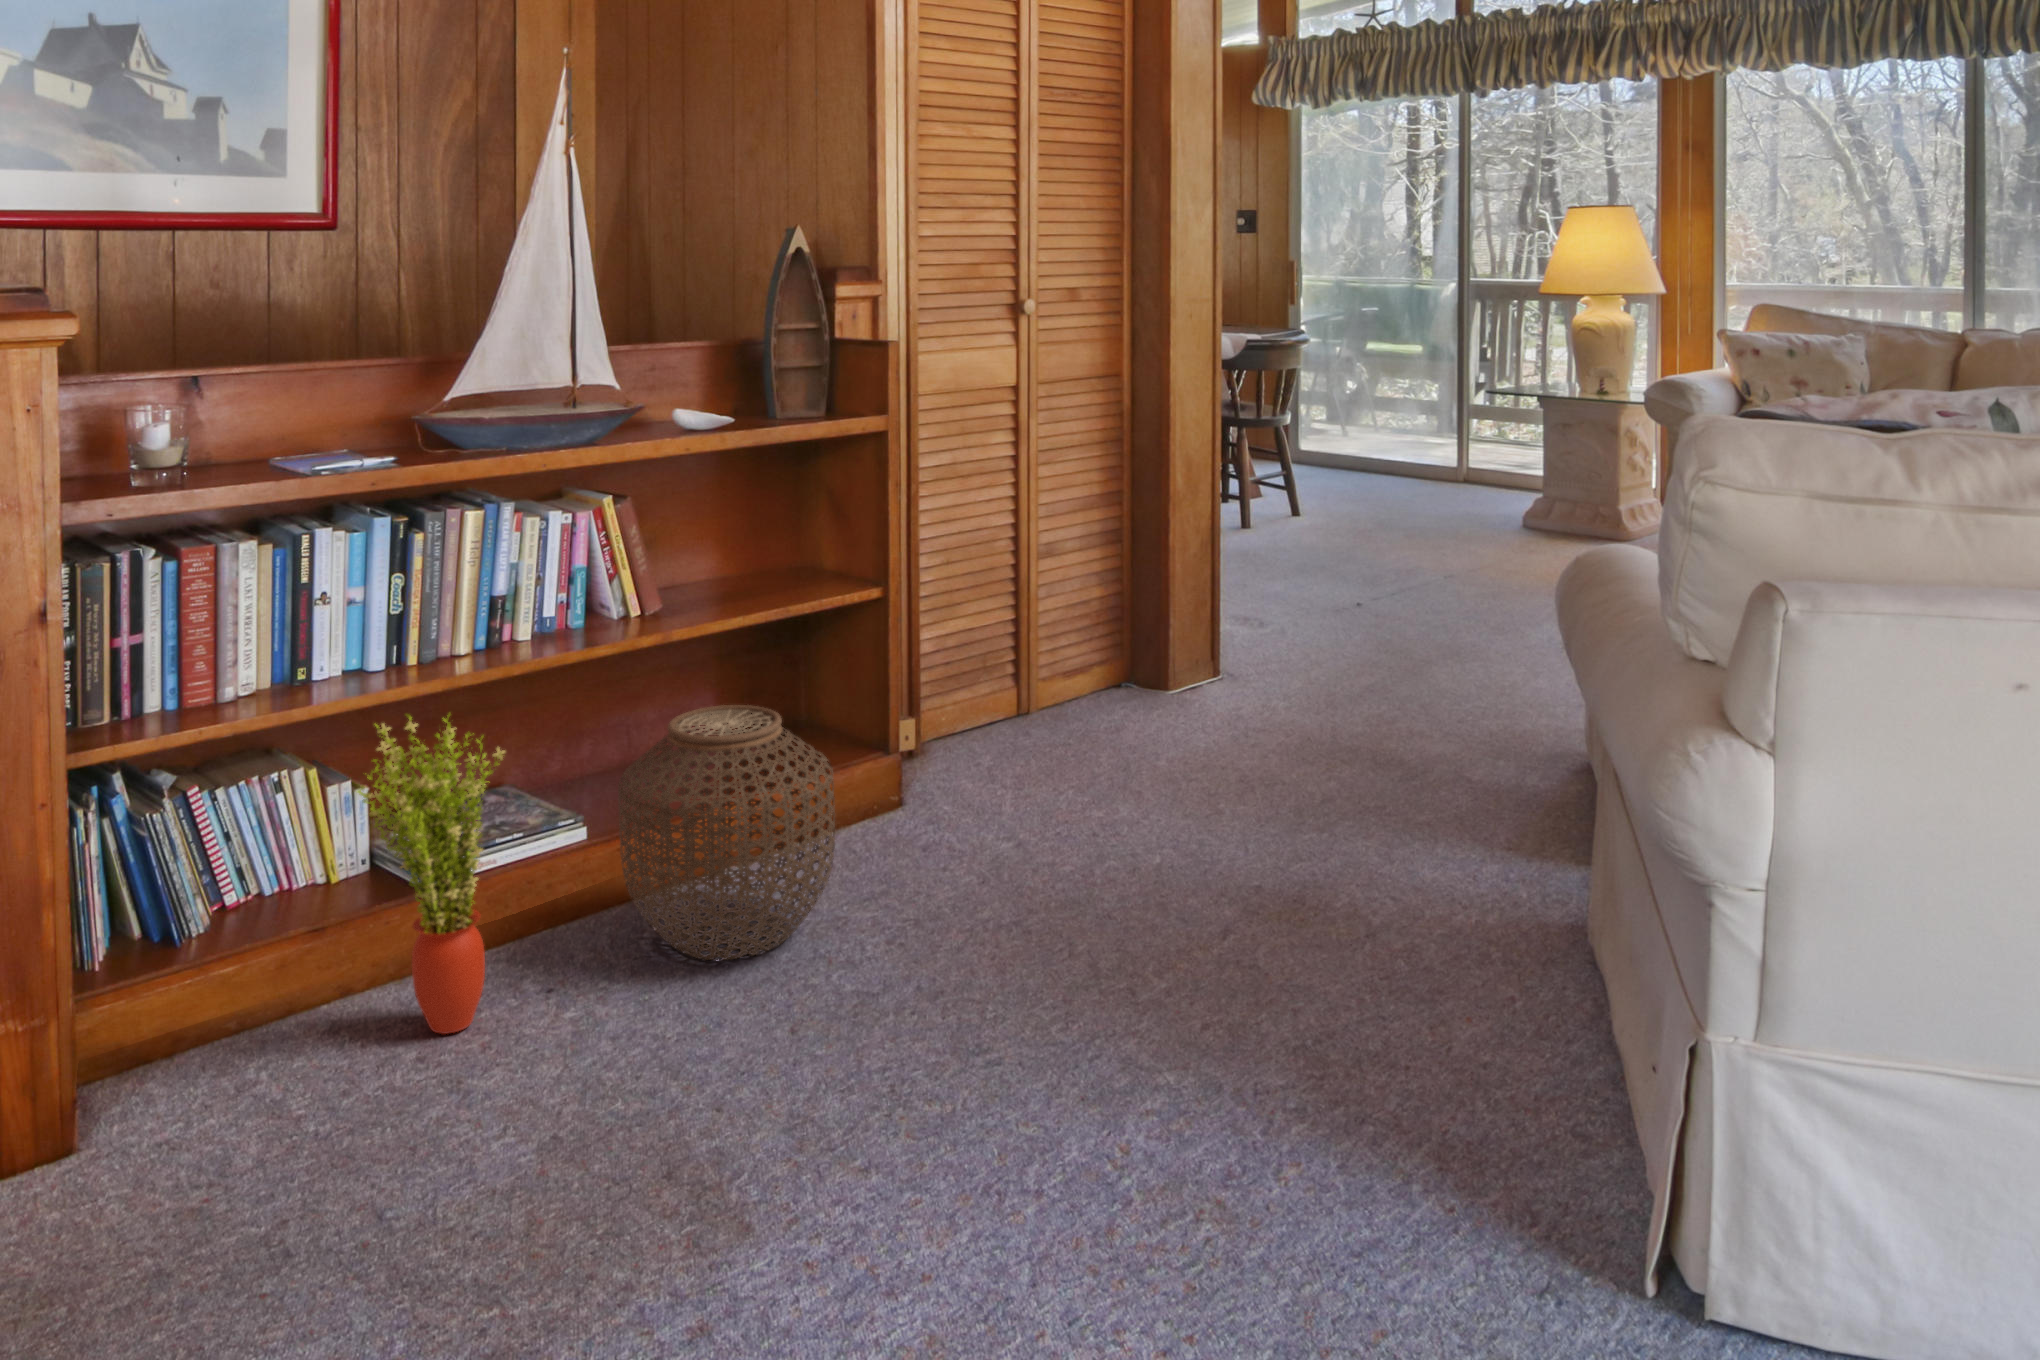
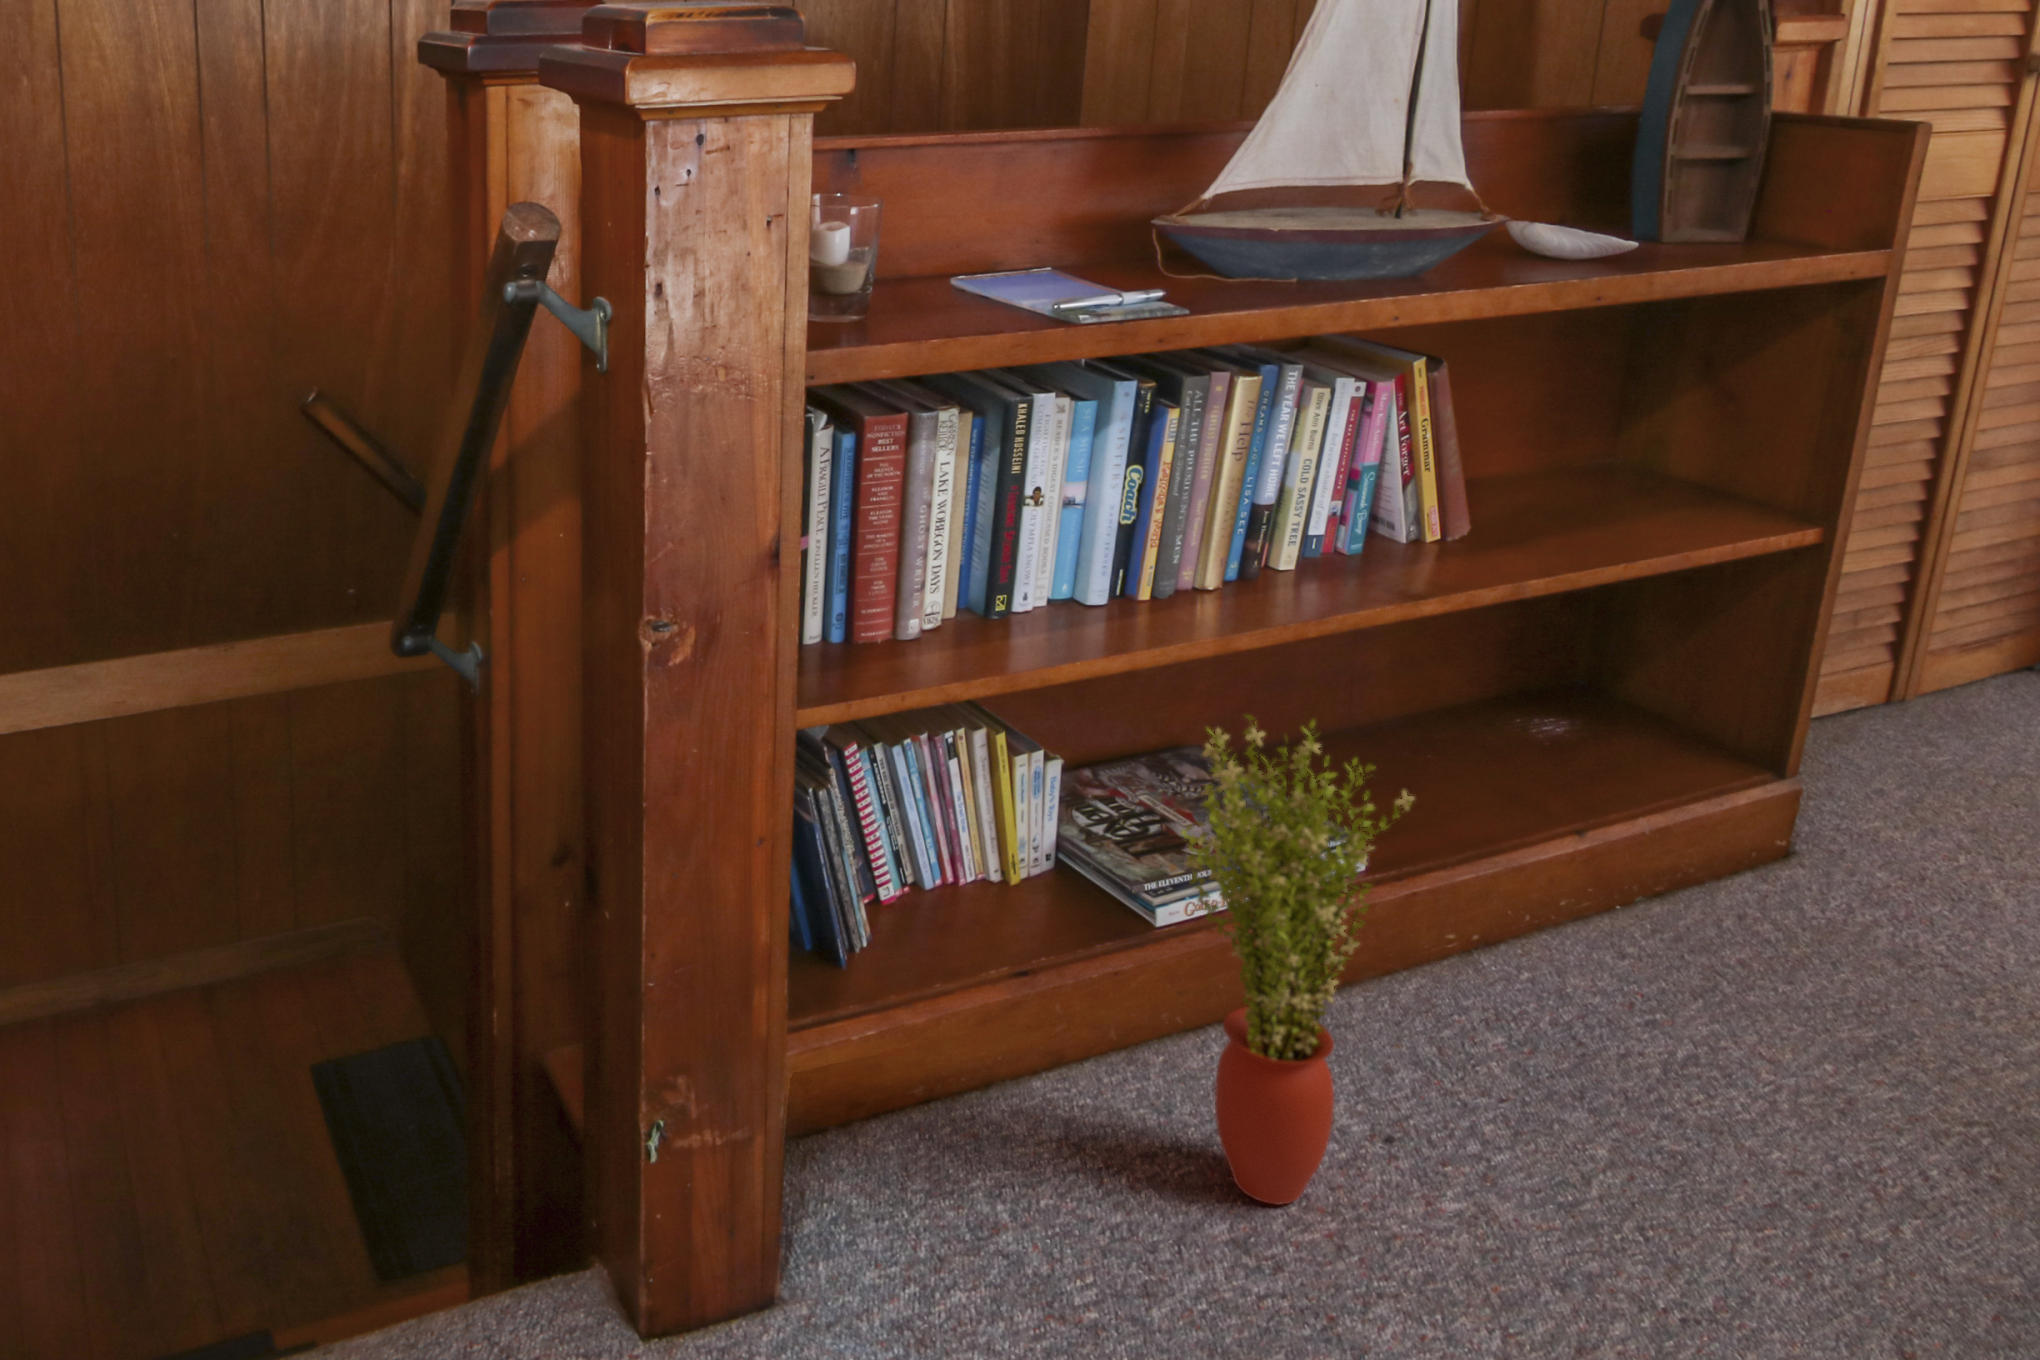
woven basket: present [618,705,835,960] -> none [1481,726,1912,1152]

